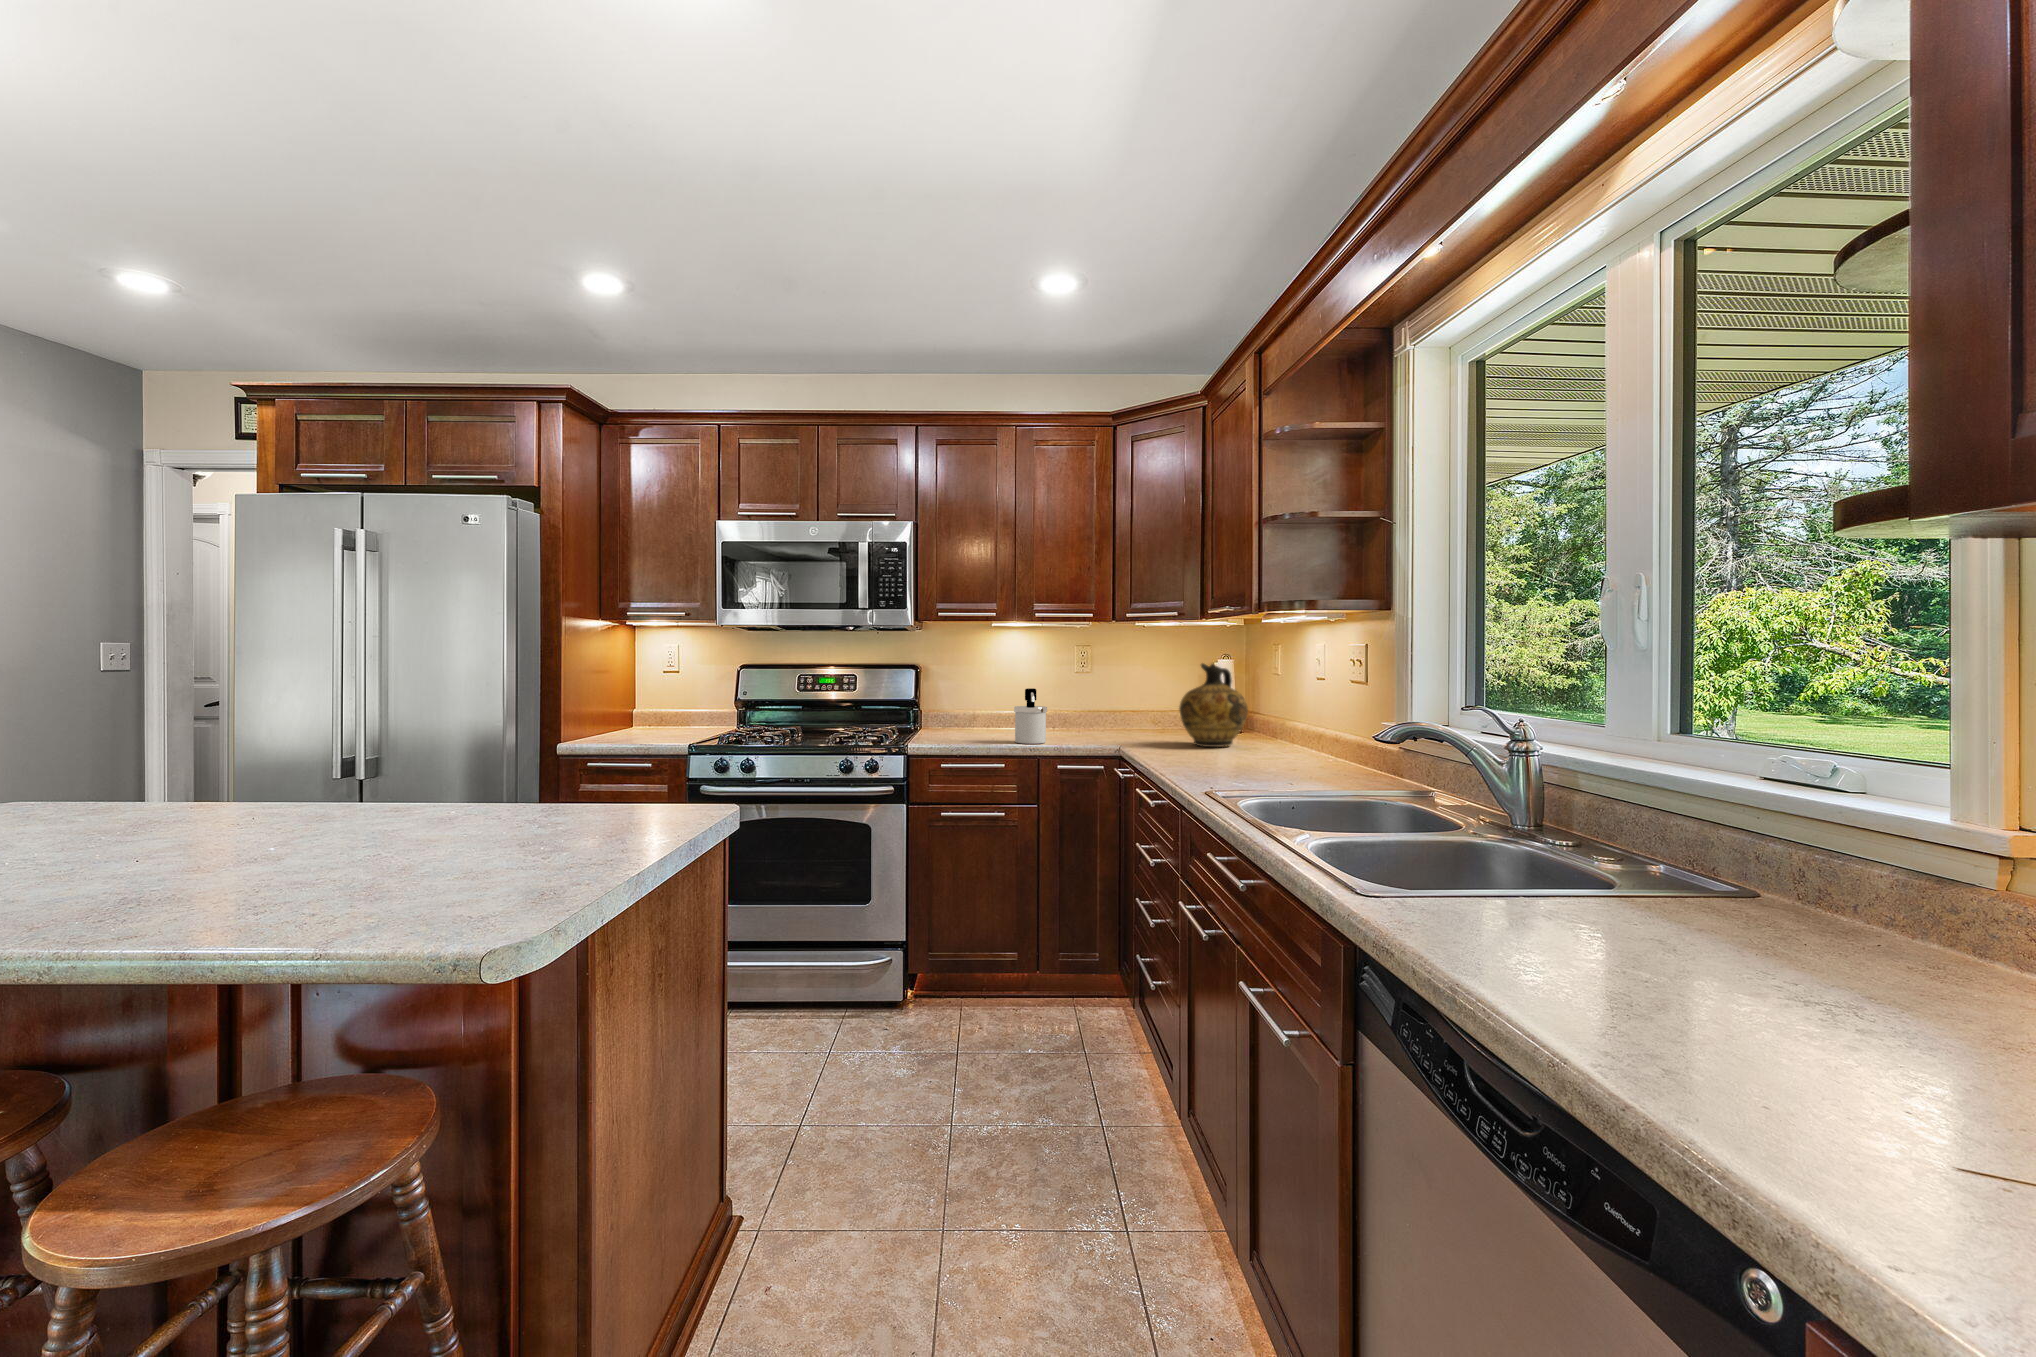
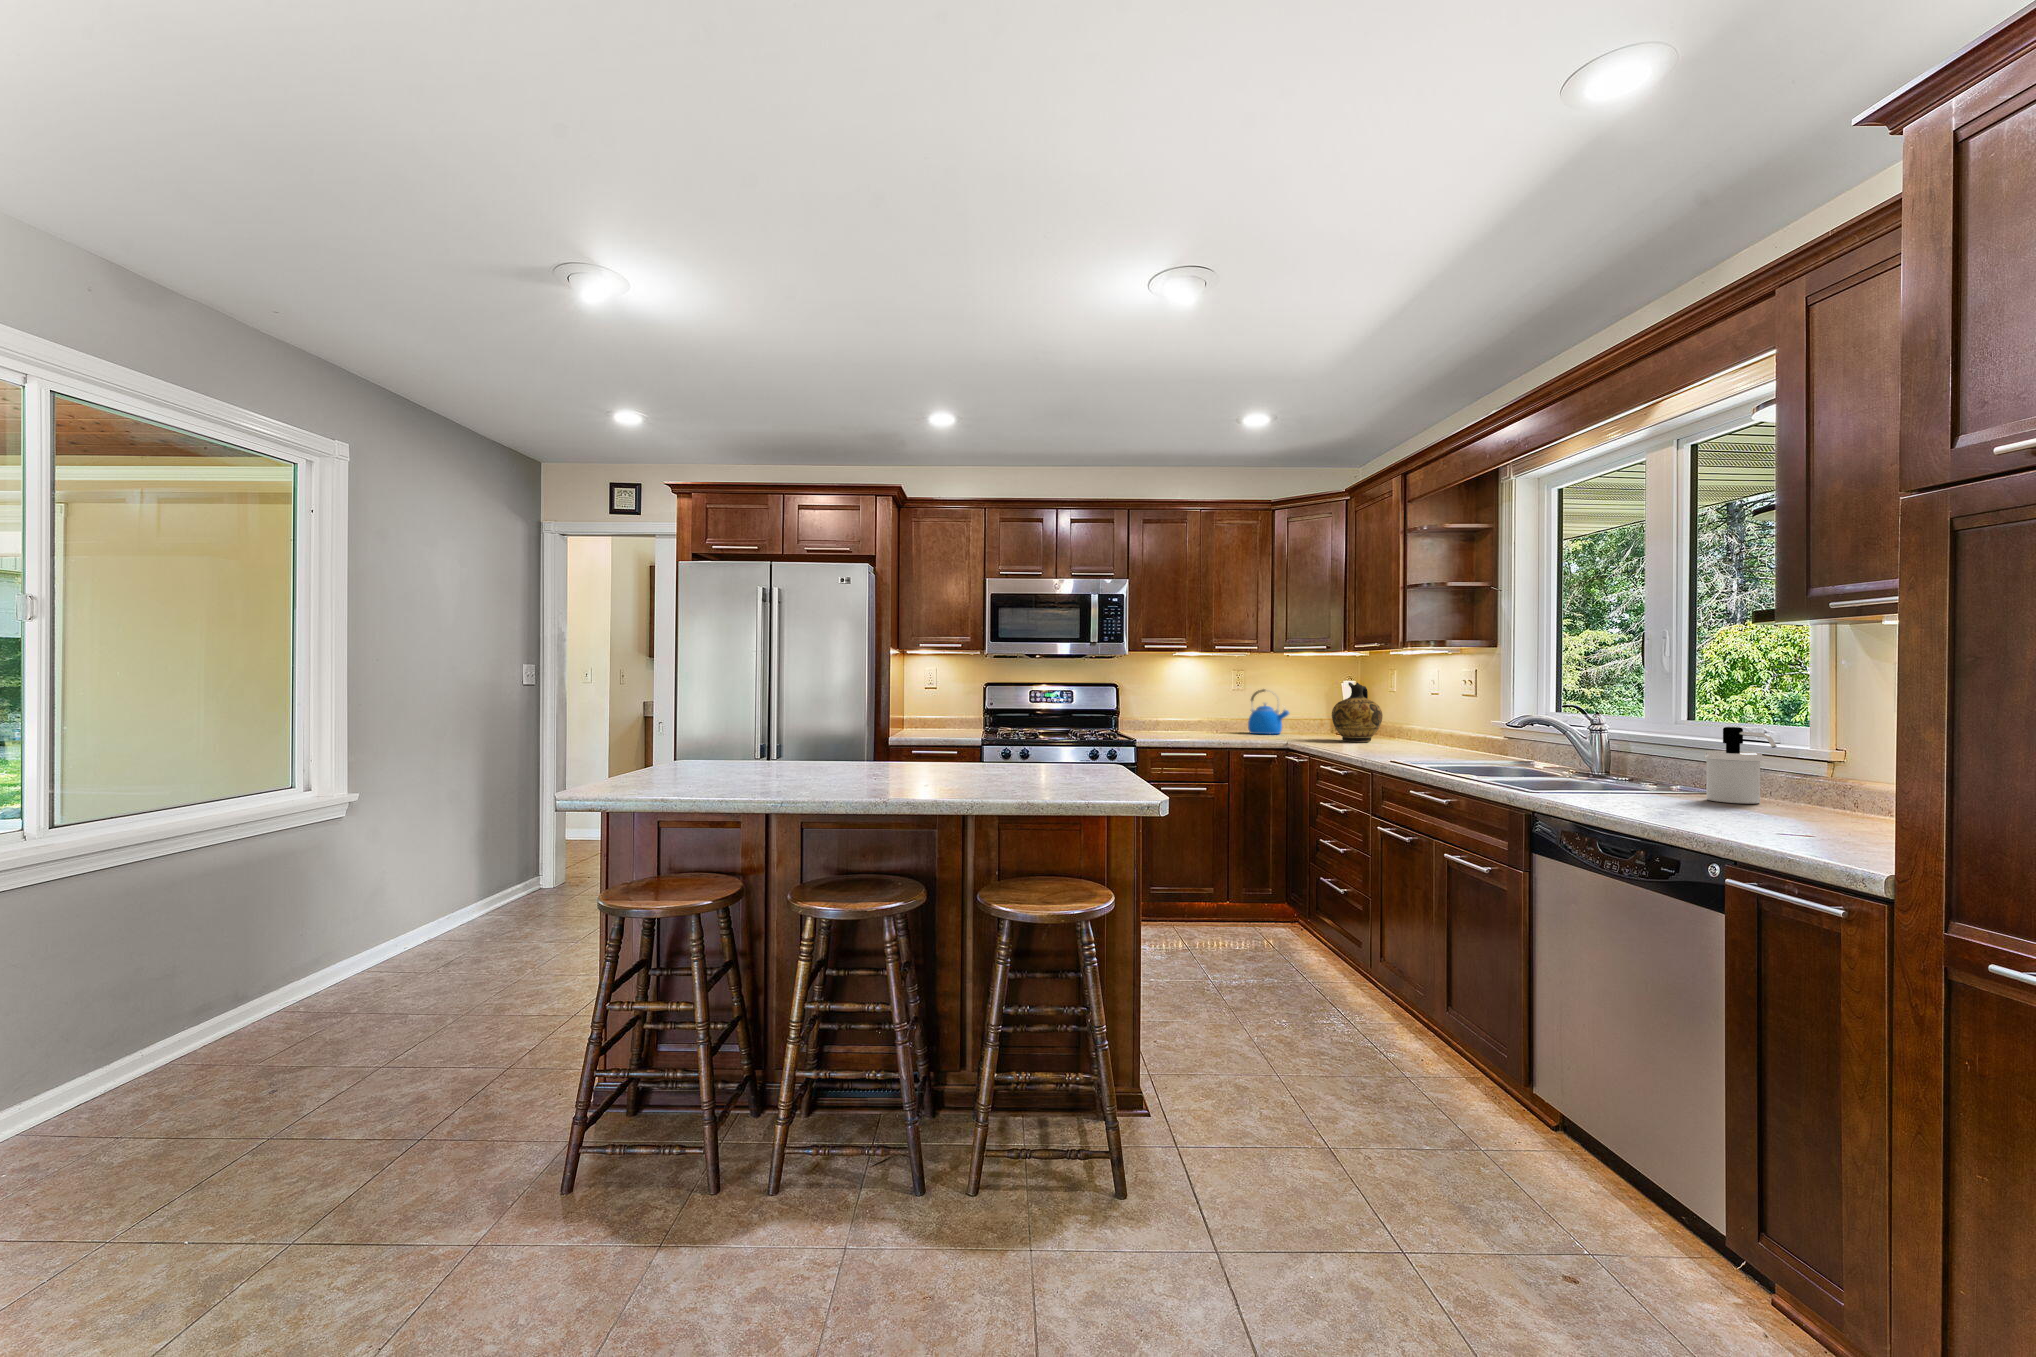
kettle: none [1086,672,1138,733] -> present [1248,689,1289,734]
soap dispenser: present [1014,688,1047,744] -> present [1705,727,1777,804]

